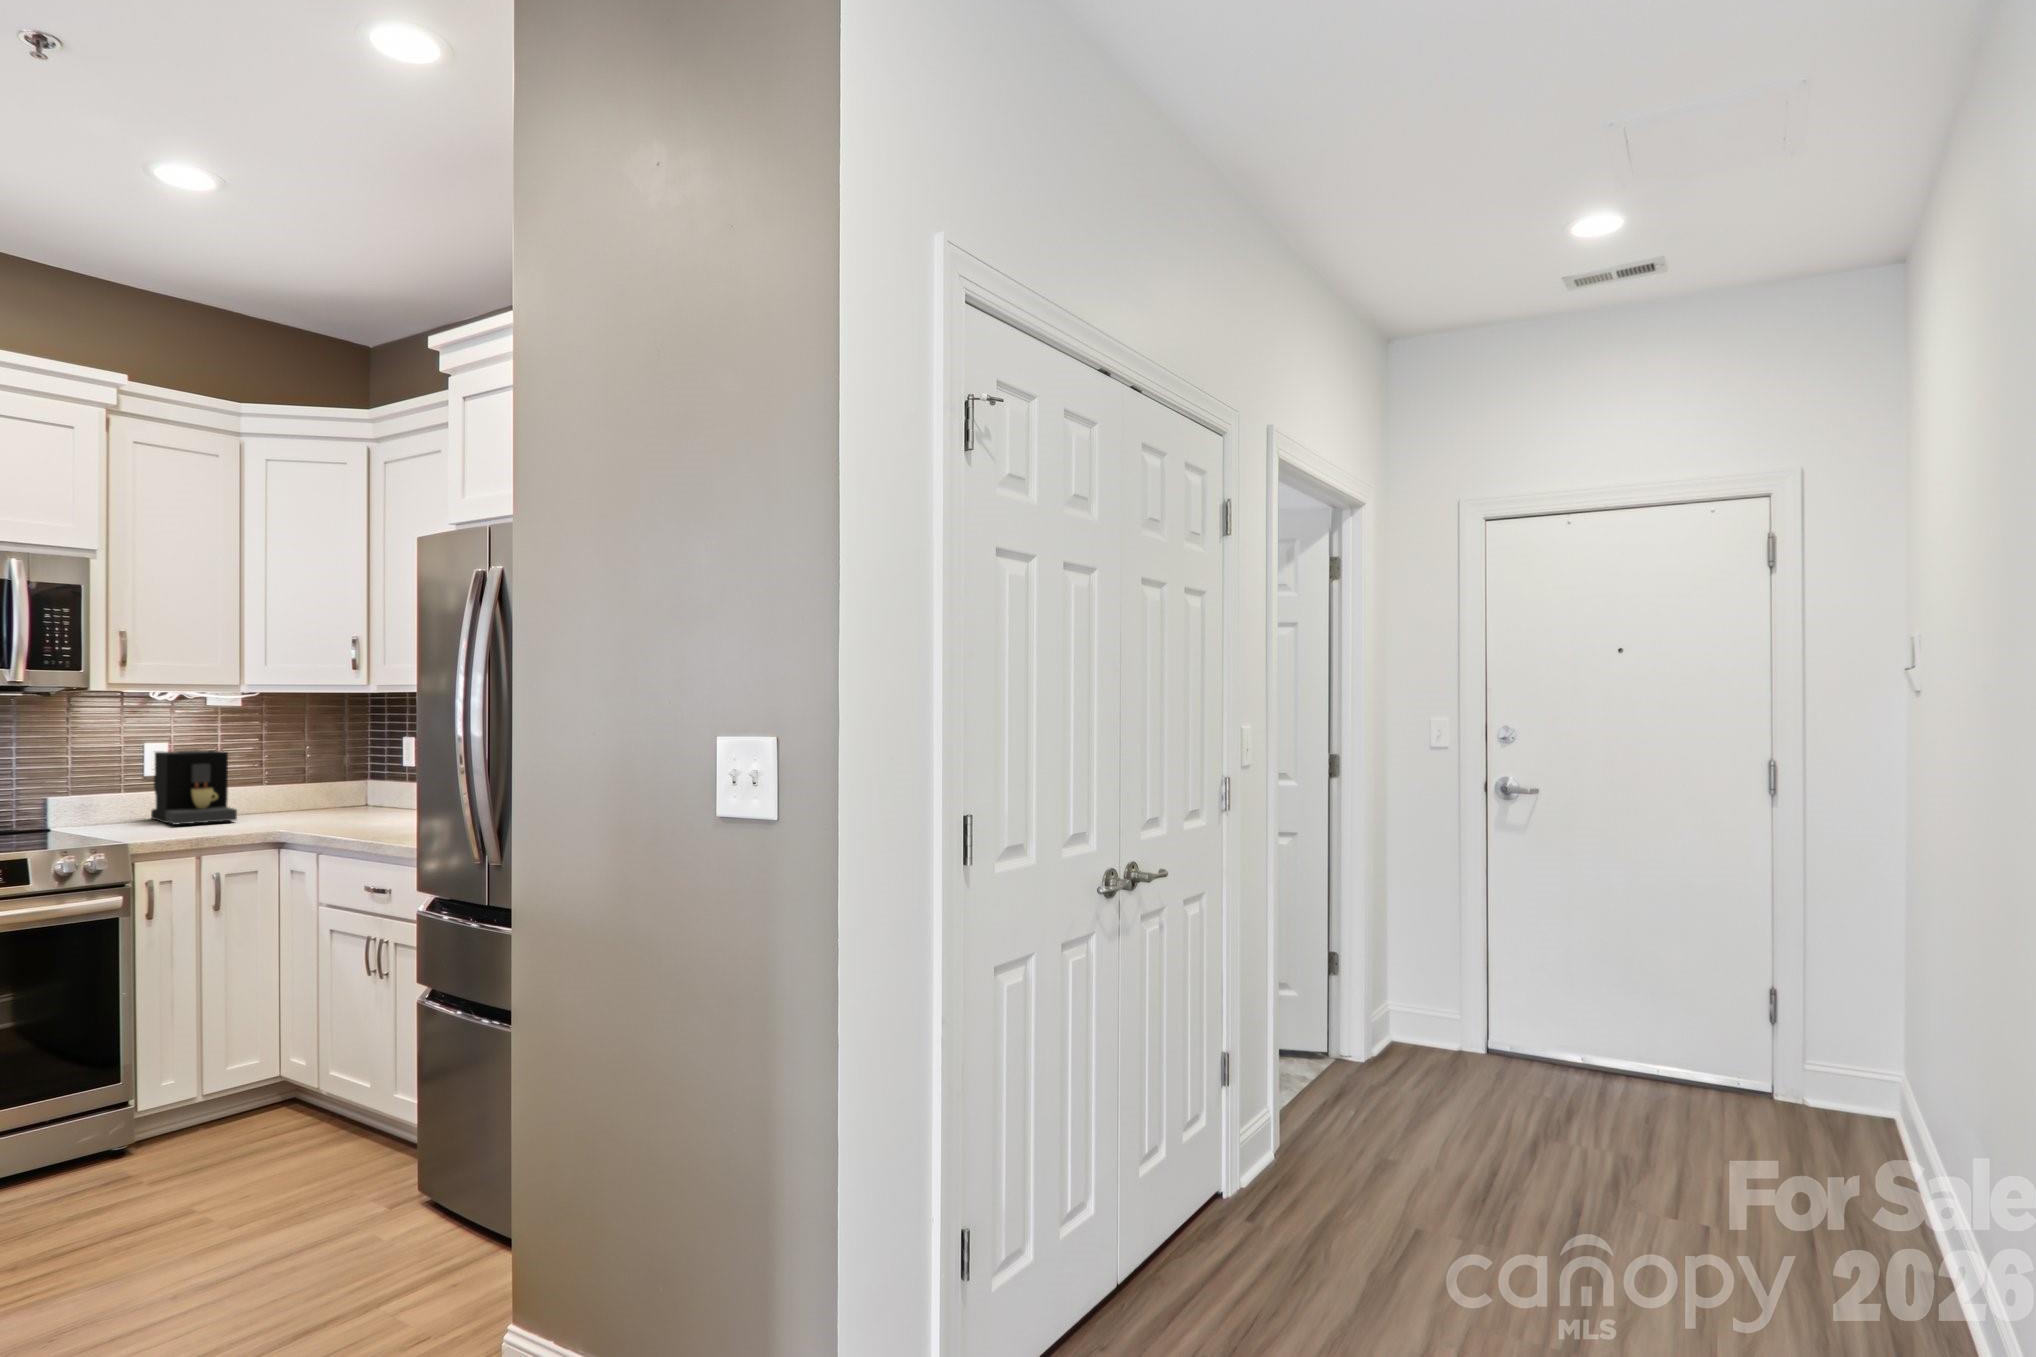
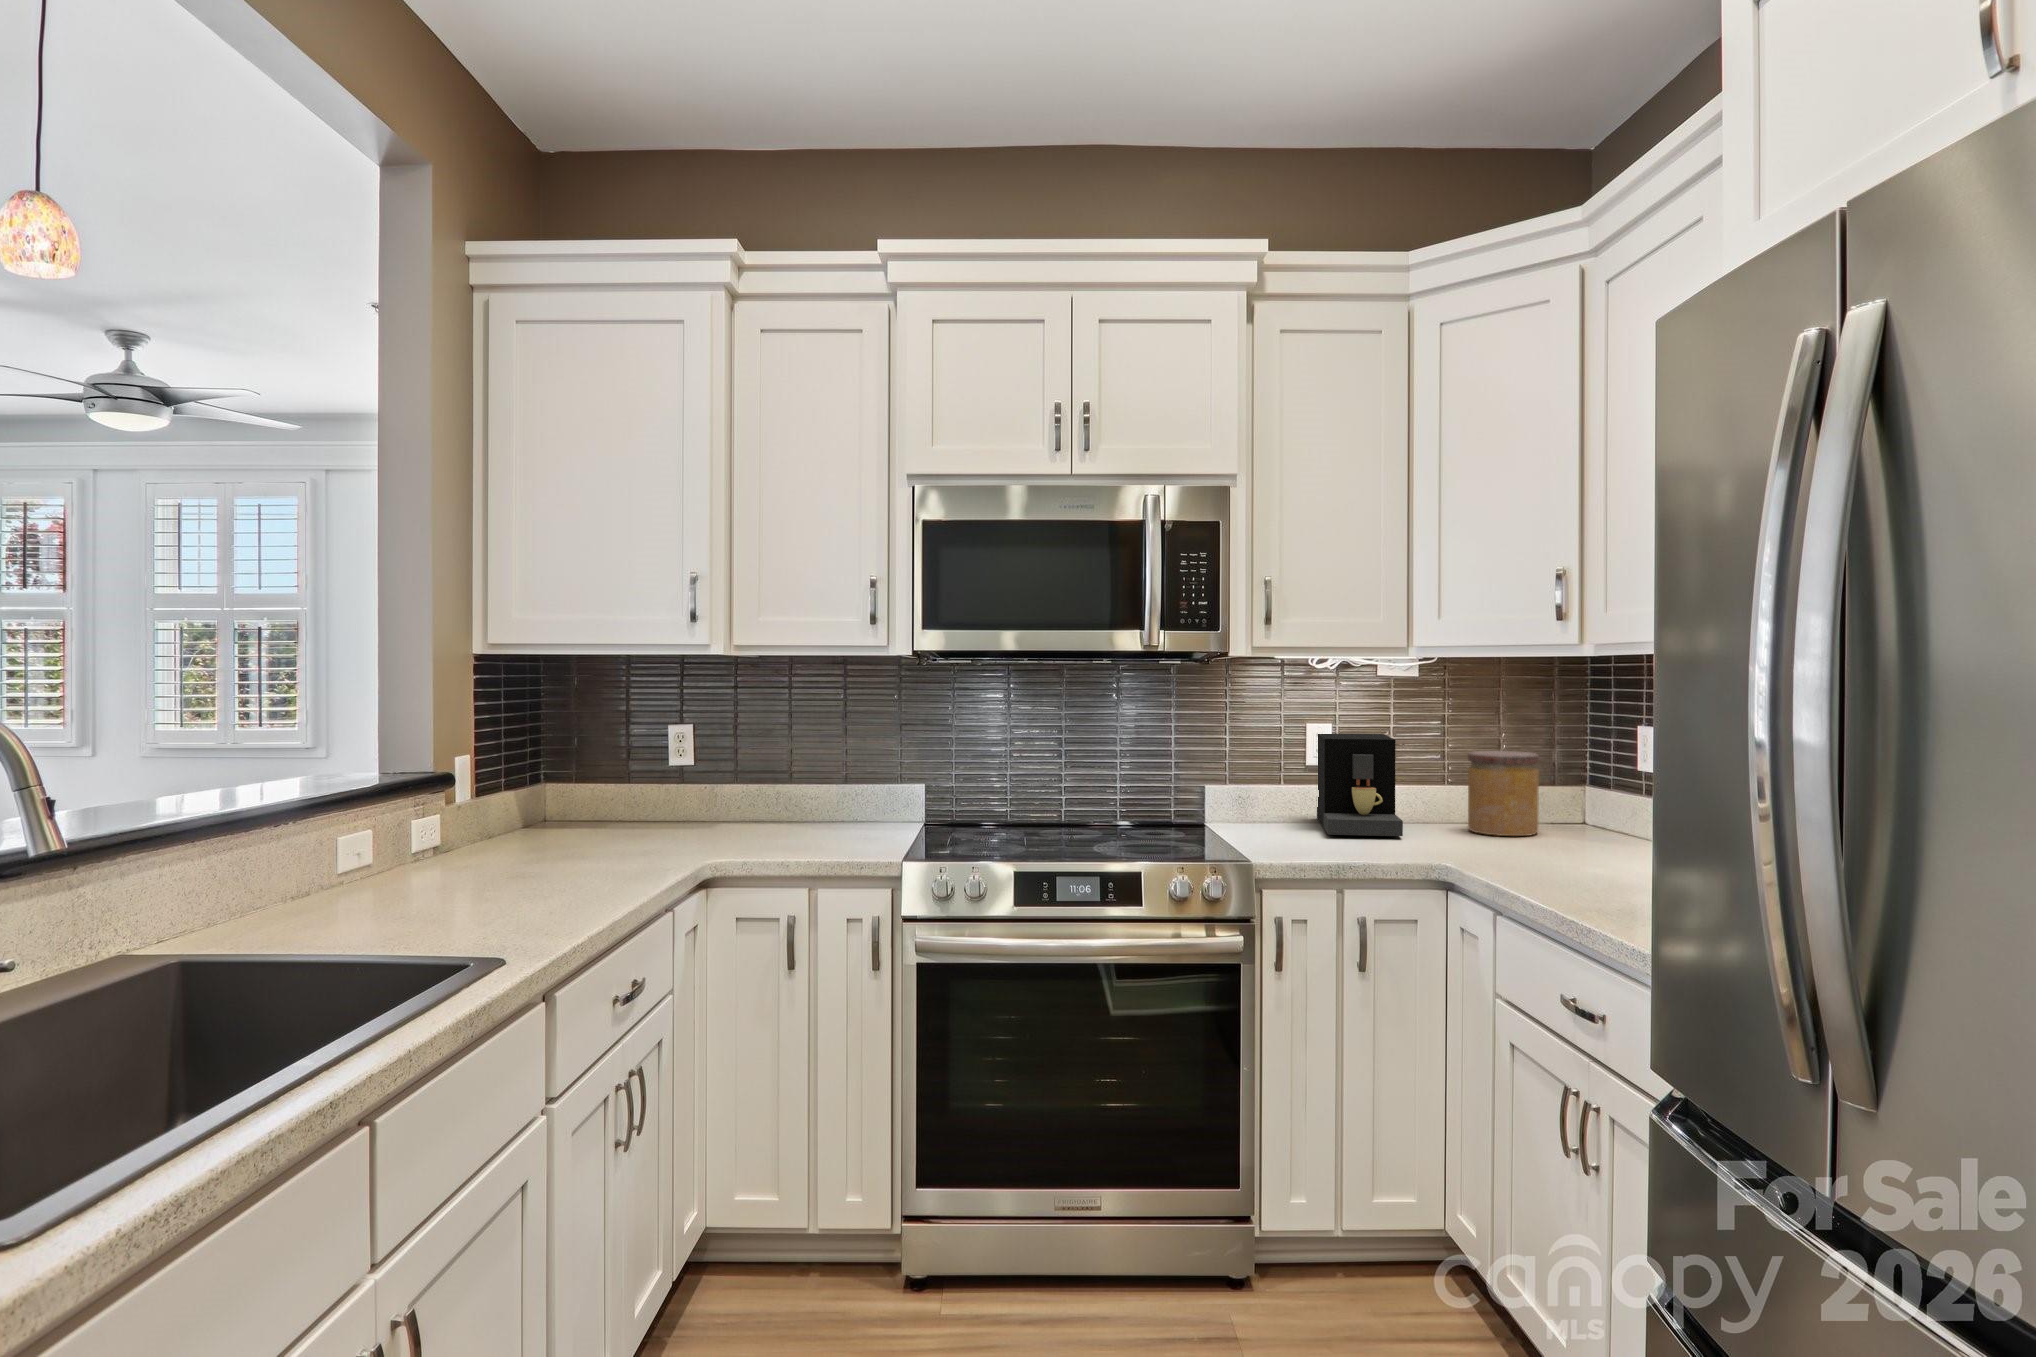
jar: none [285,757,338,815] -> present [1468,751,1539,836]

